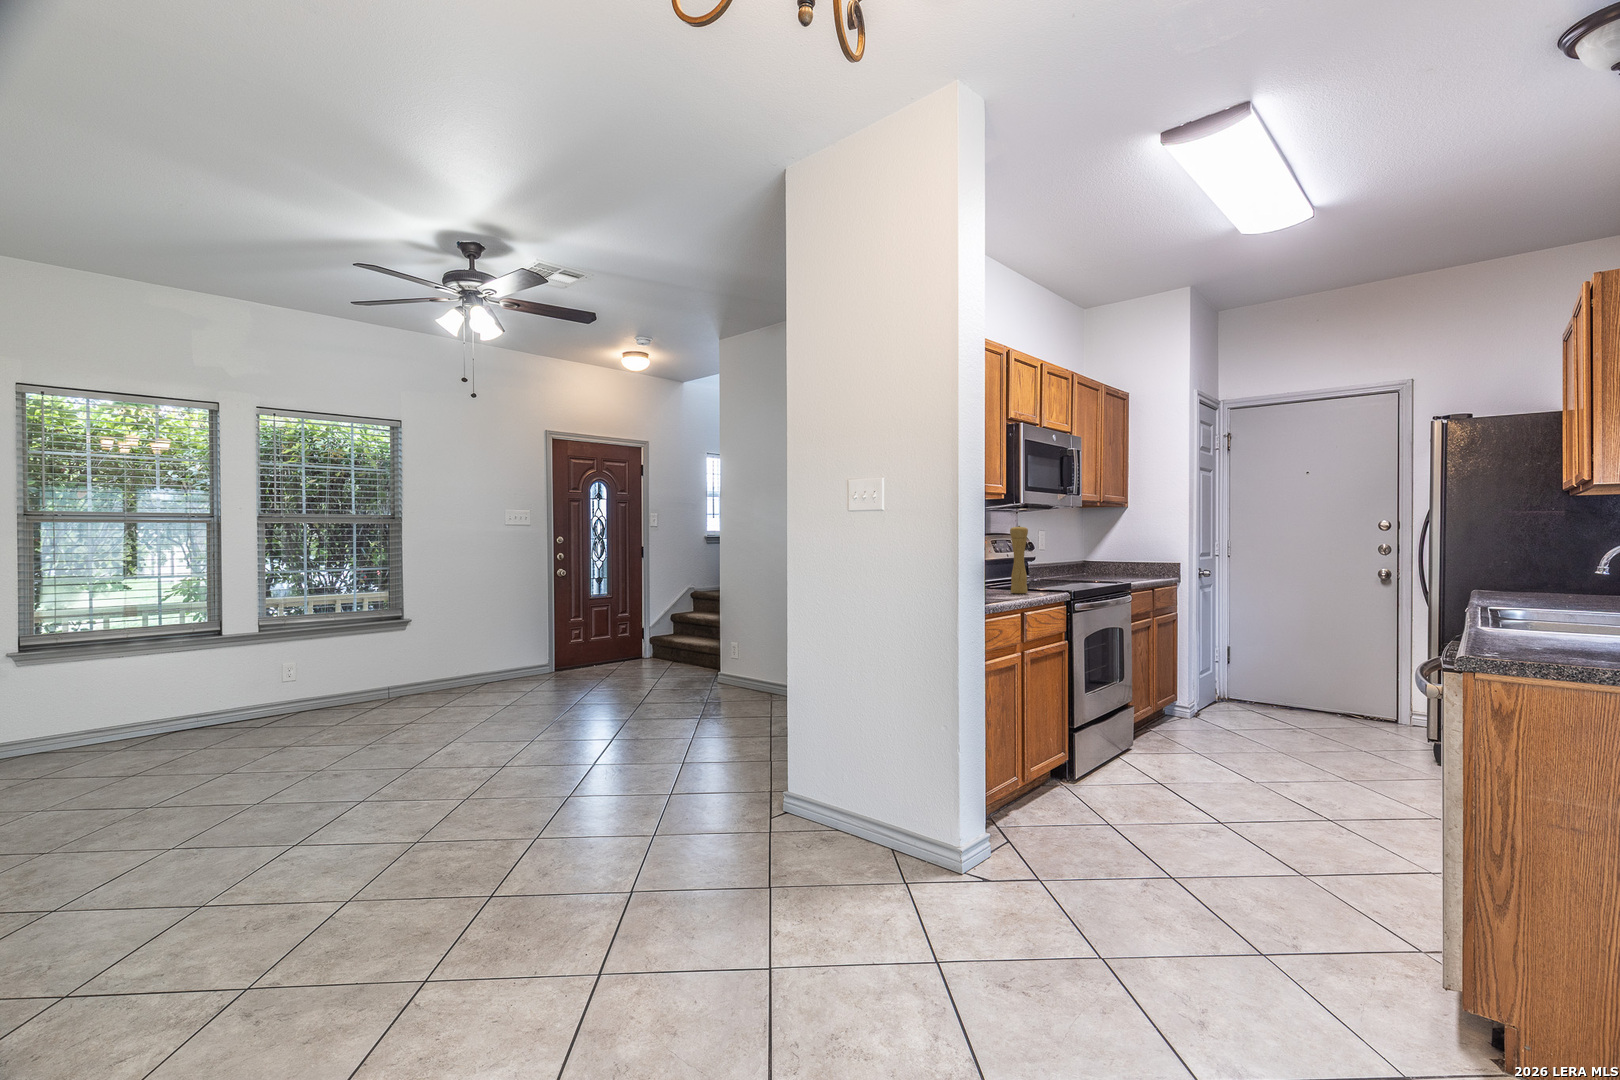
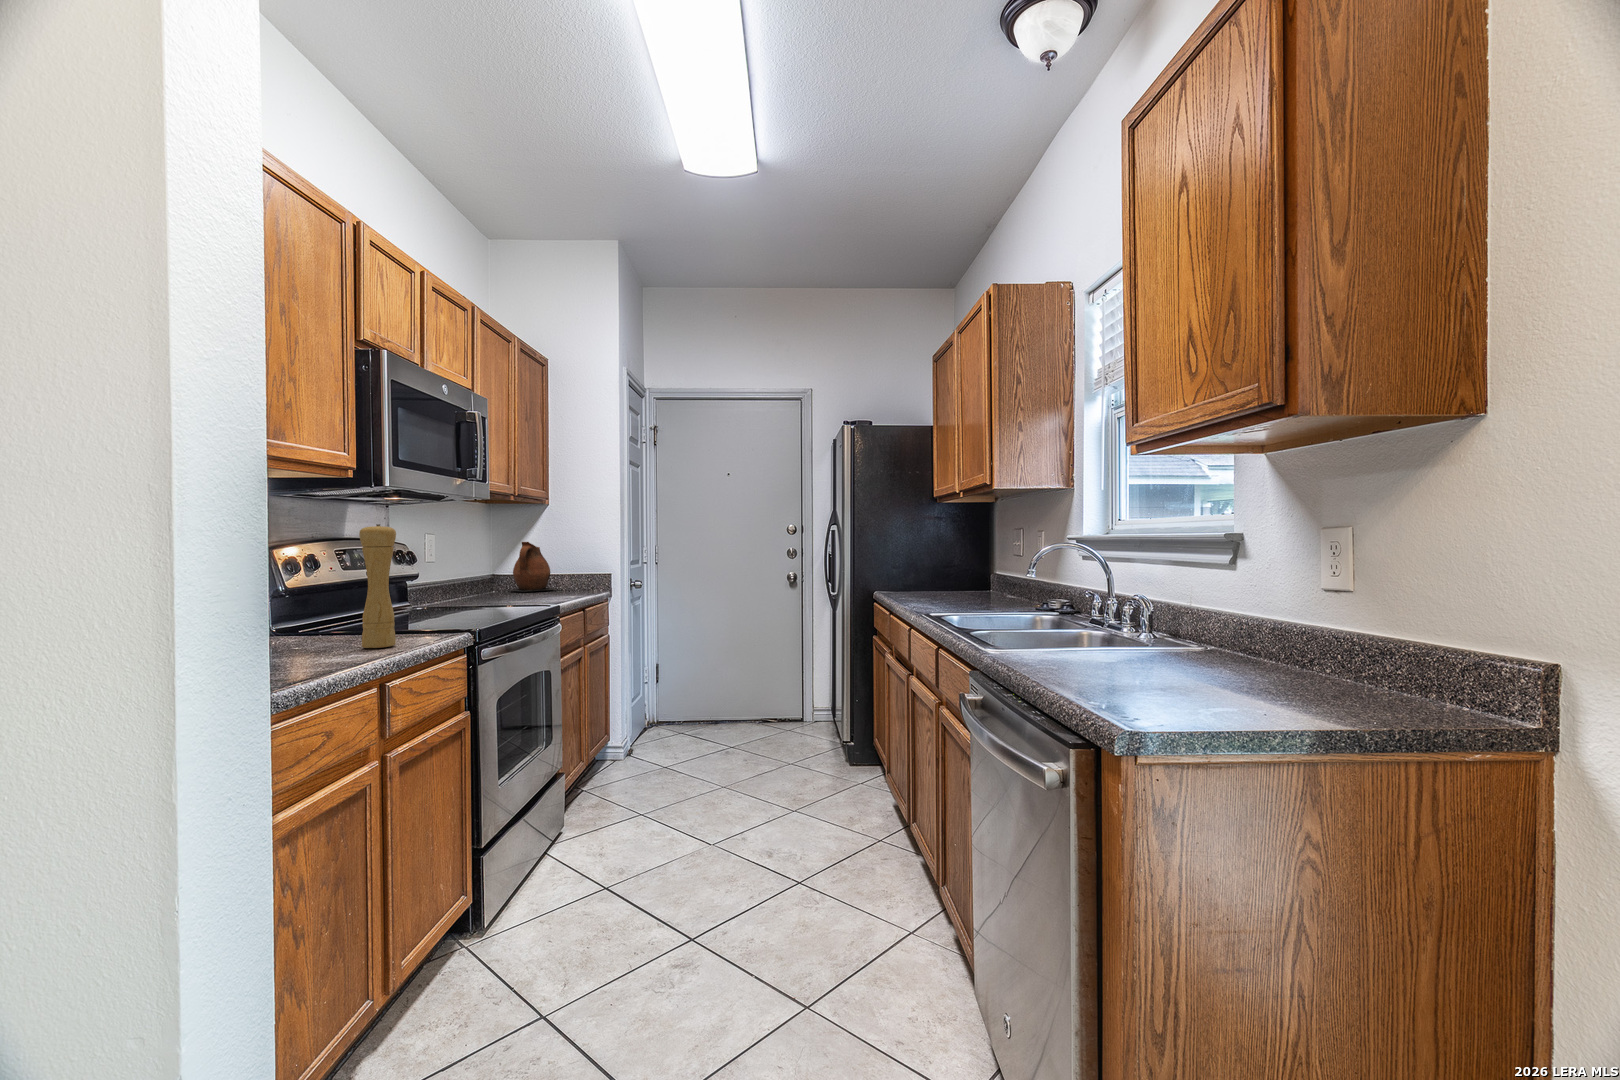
ceramic pitcher: none [1097,537,1135,575] -> present [512,542,556,591]

